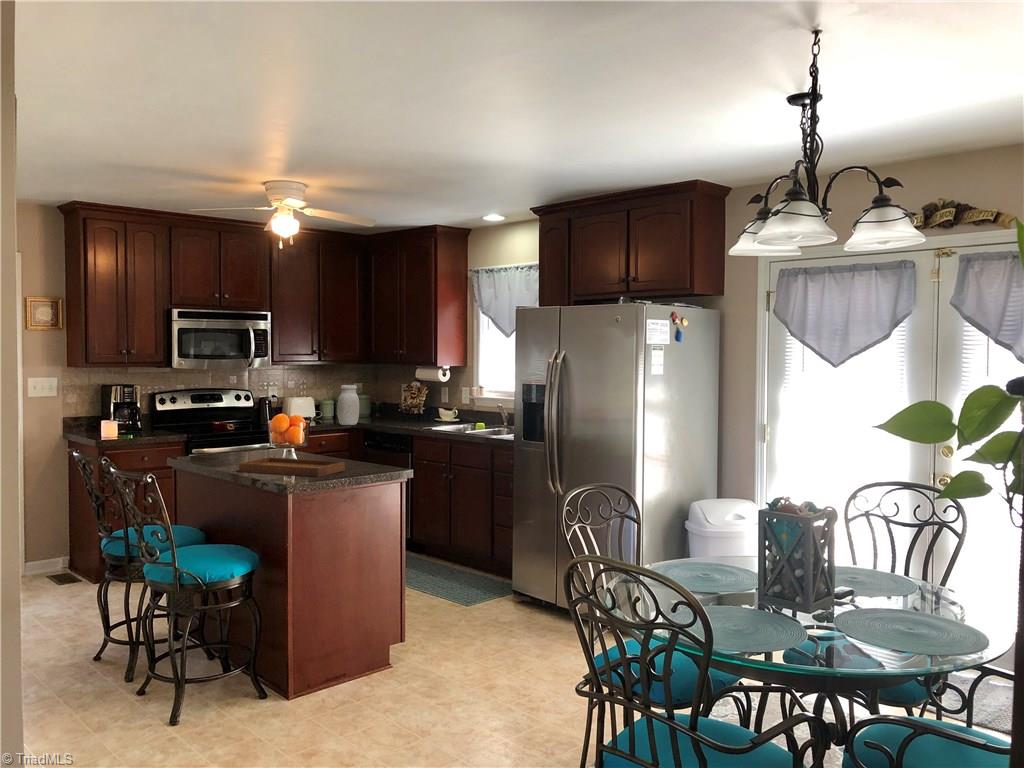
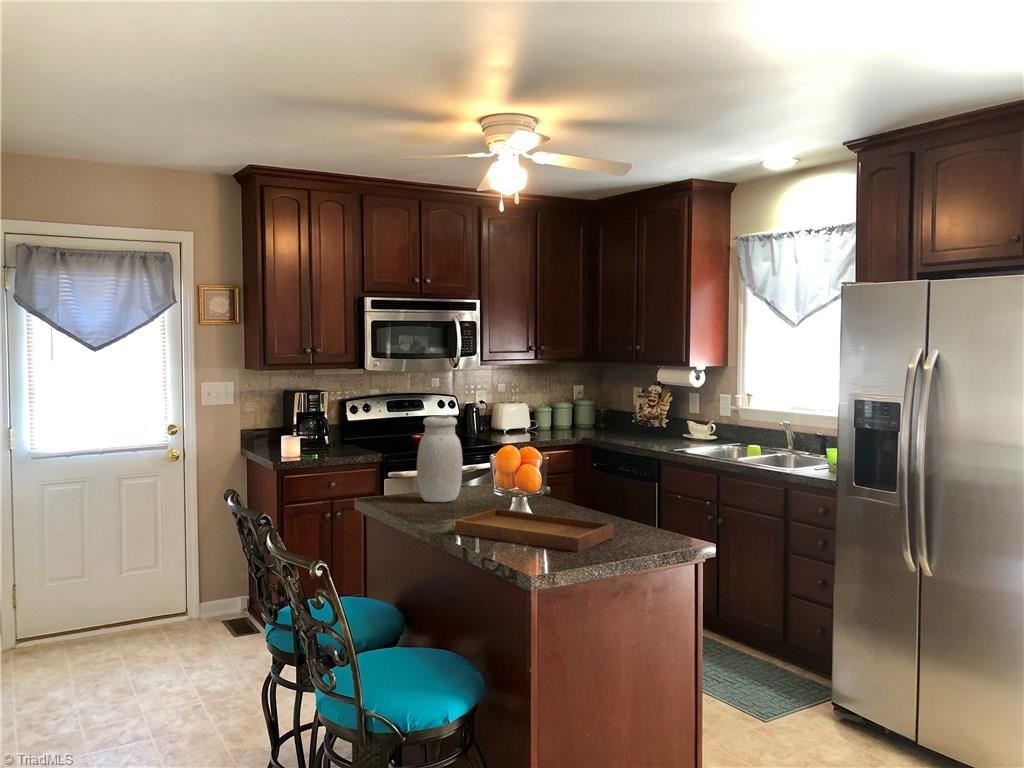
jar: present [337,385,359,425] -> present [417,416,463,502]

